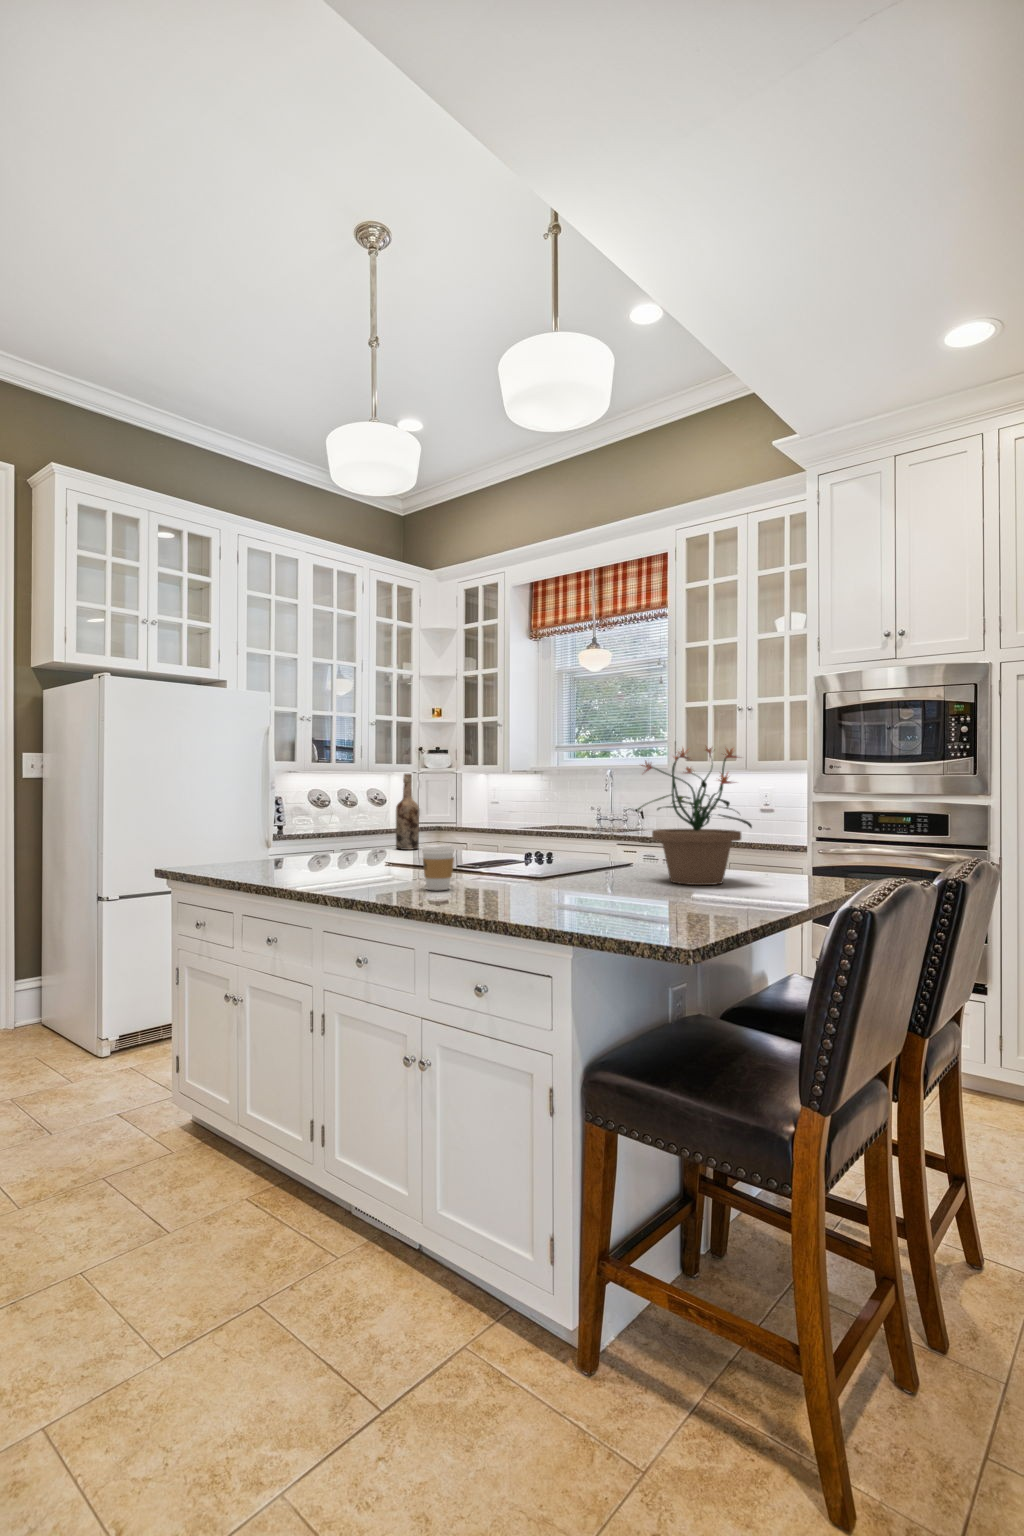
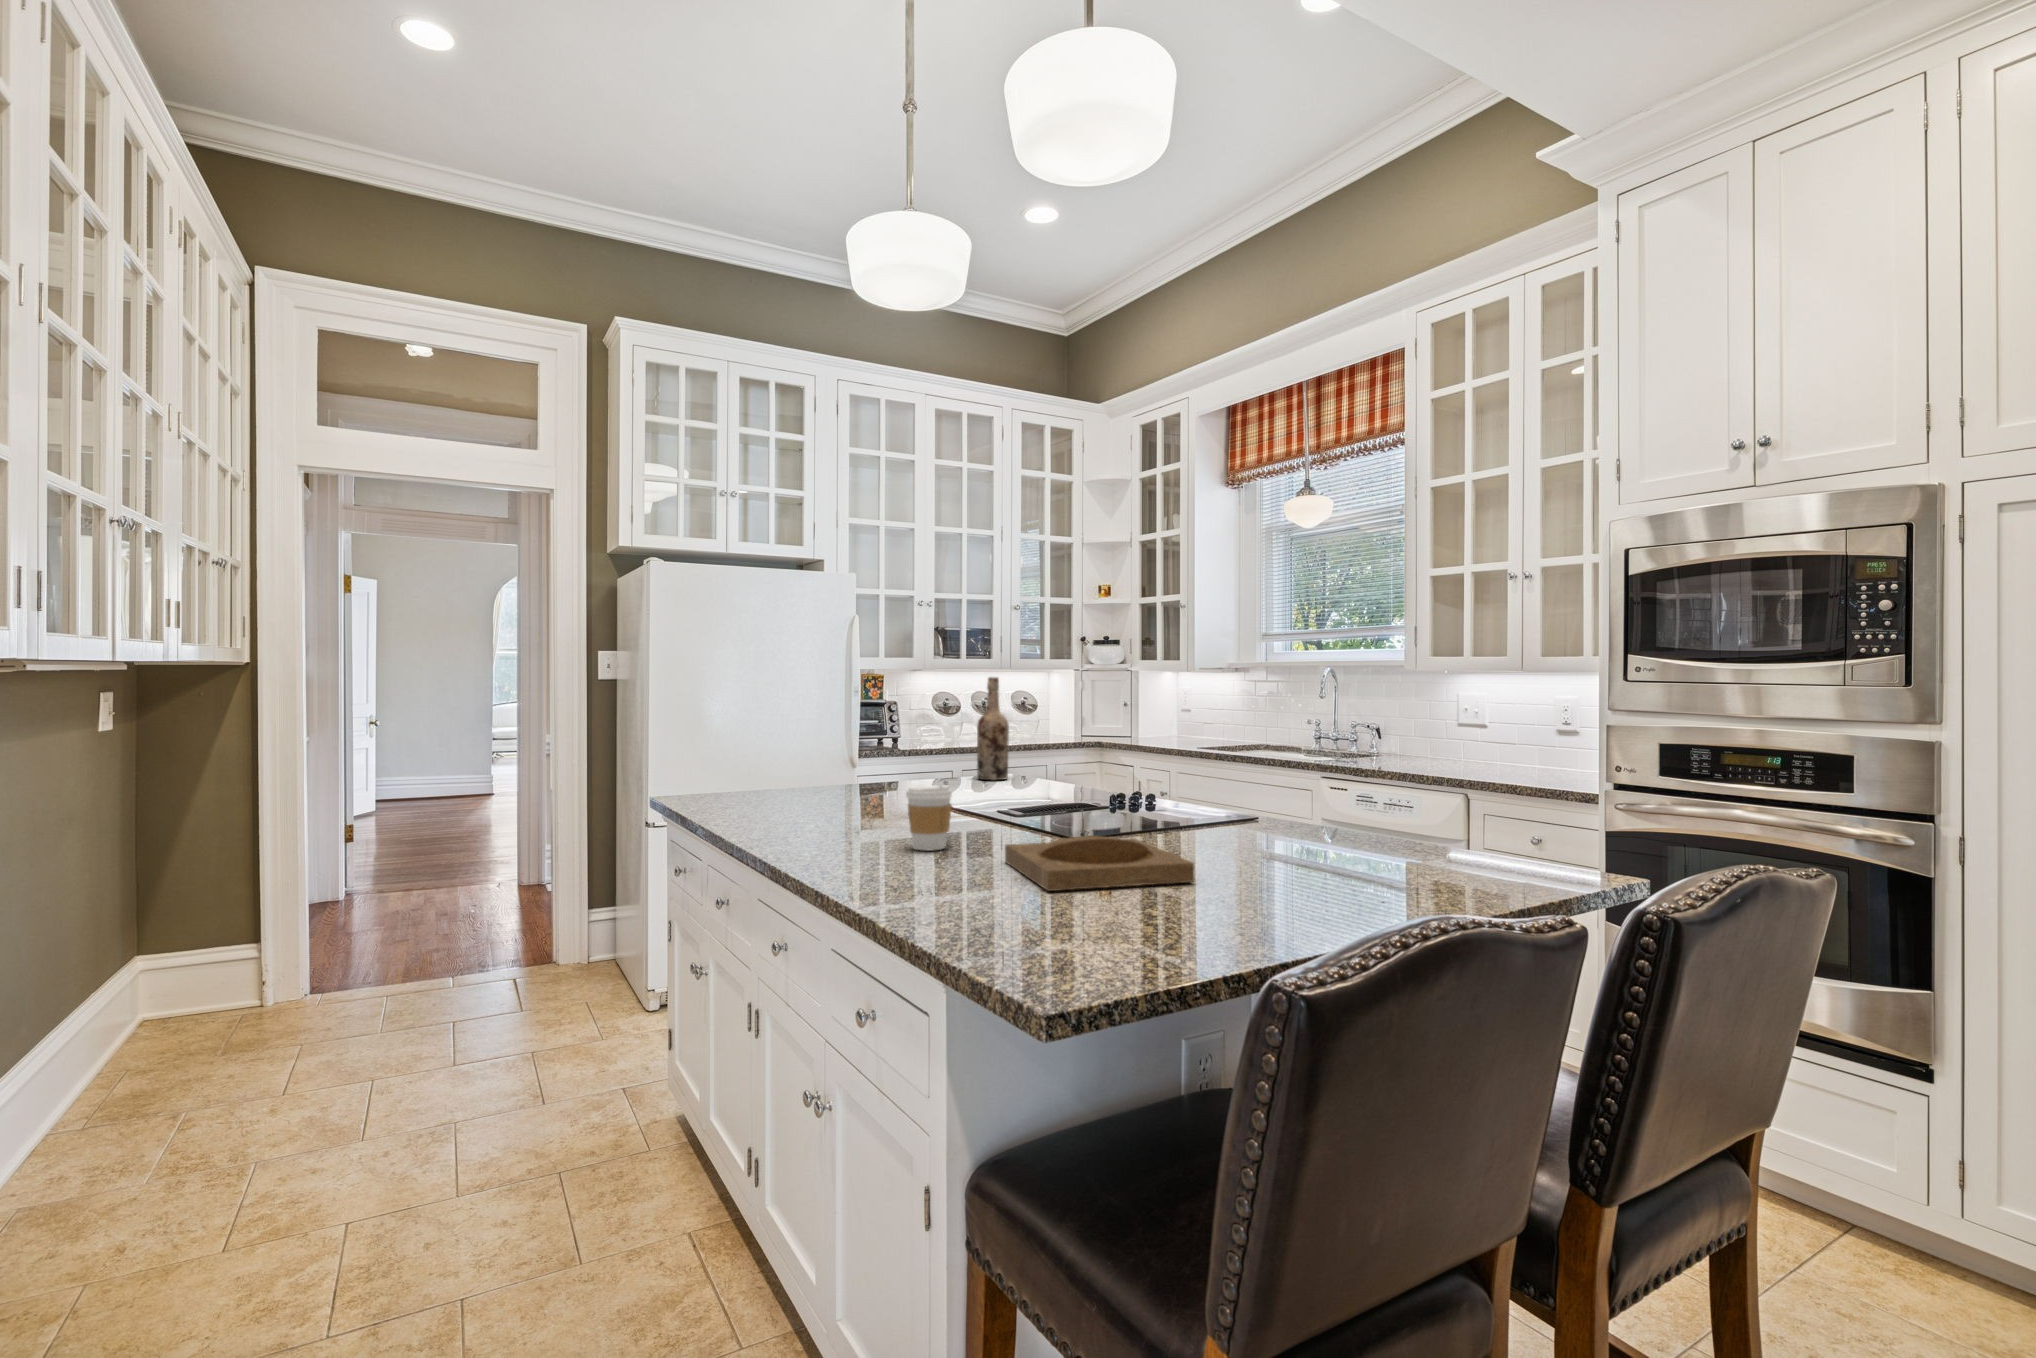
potted plant: present [637,748,752,885] -> none [1240,639,1421,861]
tray: none [503,874,640,907] -> present [1005,836,1194,891]

